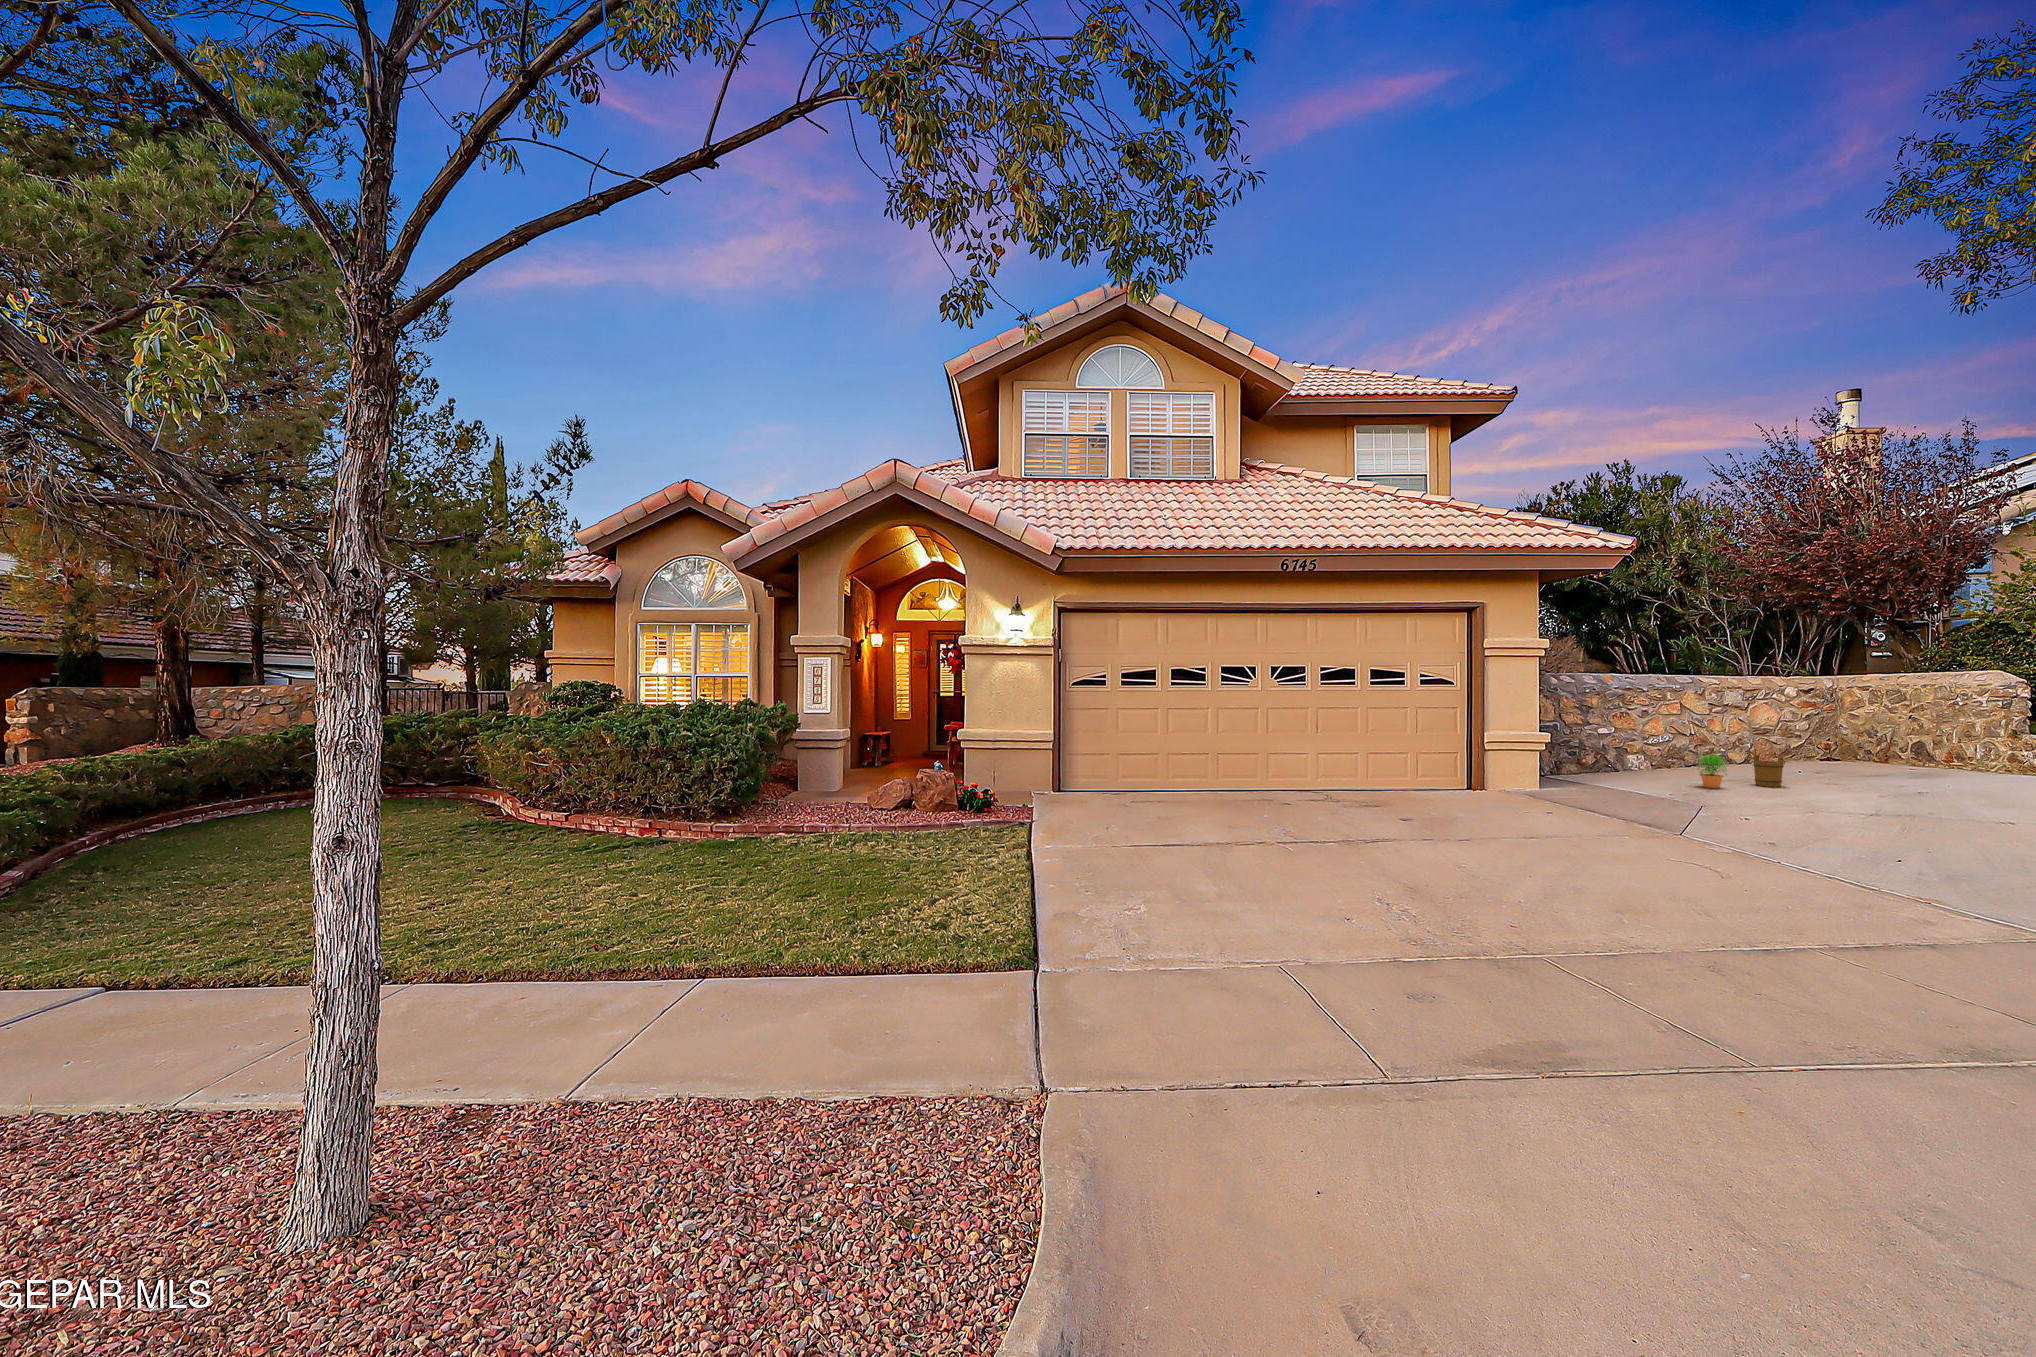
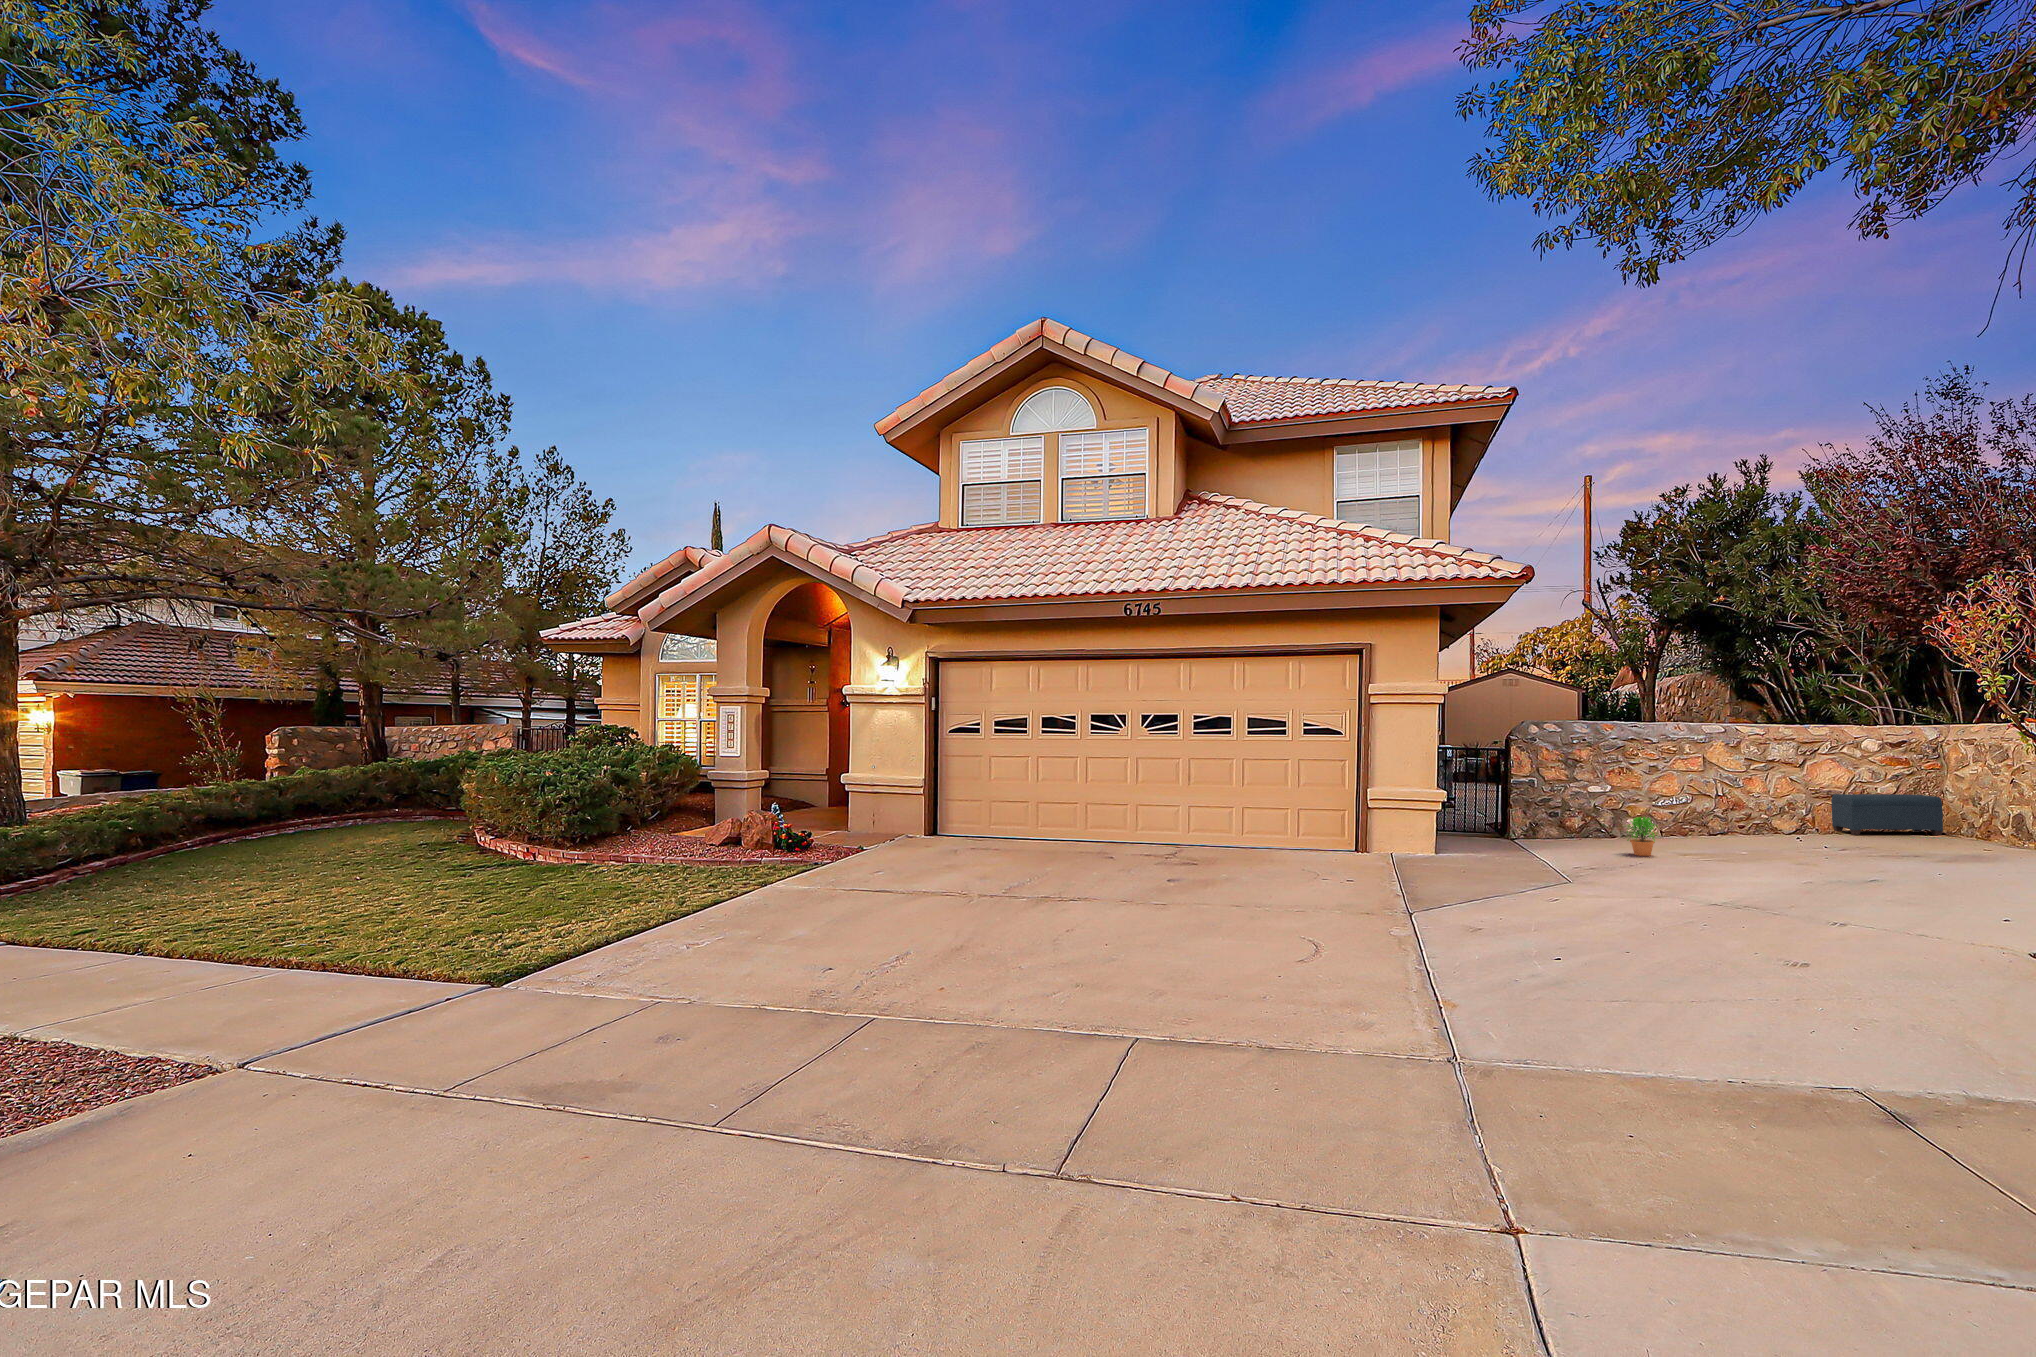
bench: none [1770,730,1855,763] -> present [1831,794,1943,835]
bucket: present [1753,754,1785,787] -> none [1704,818,1738,857]

